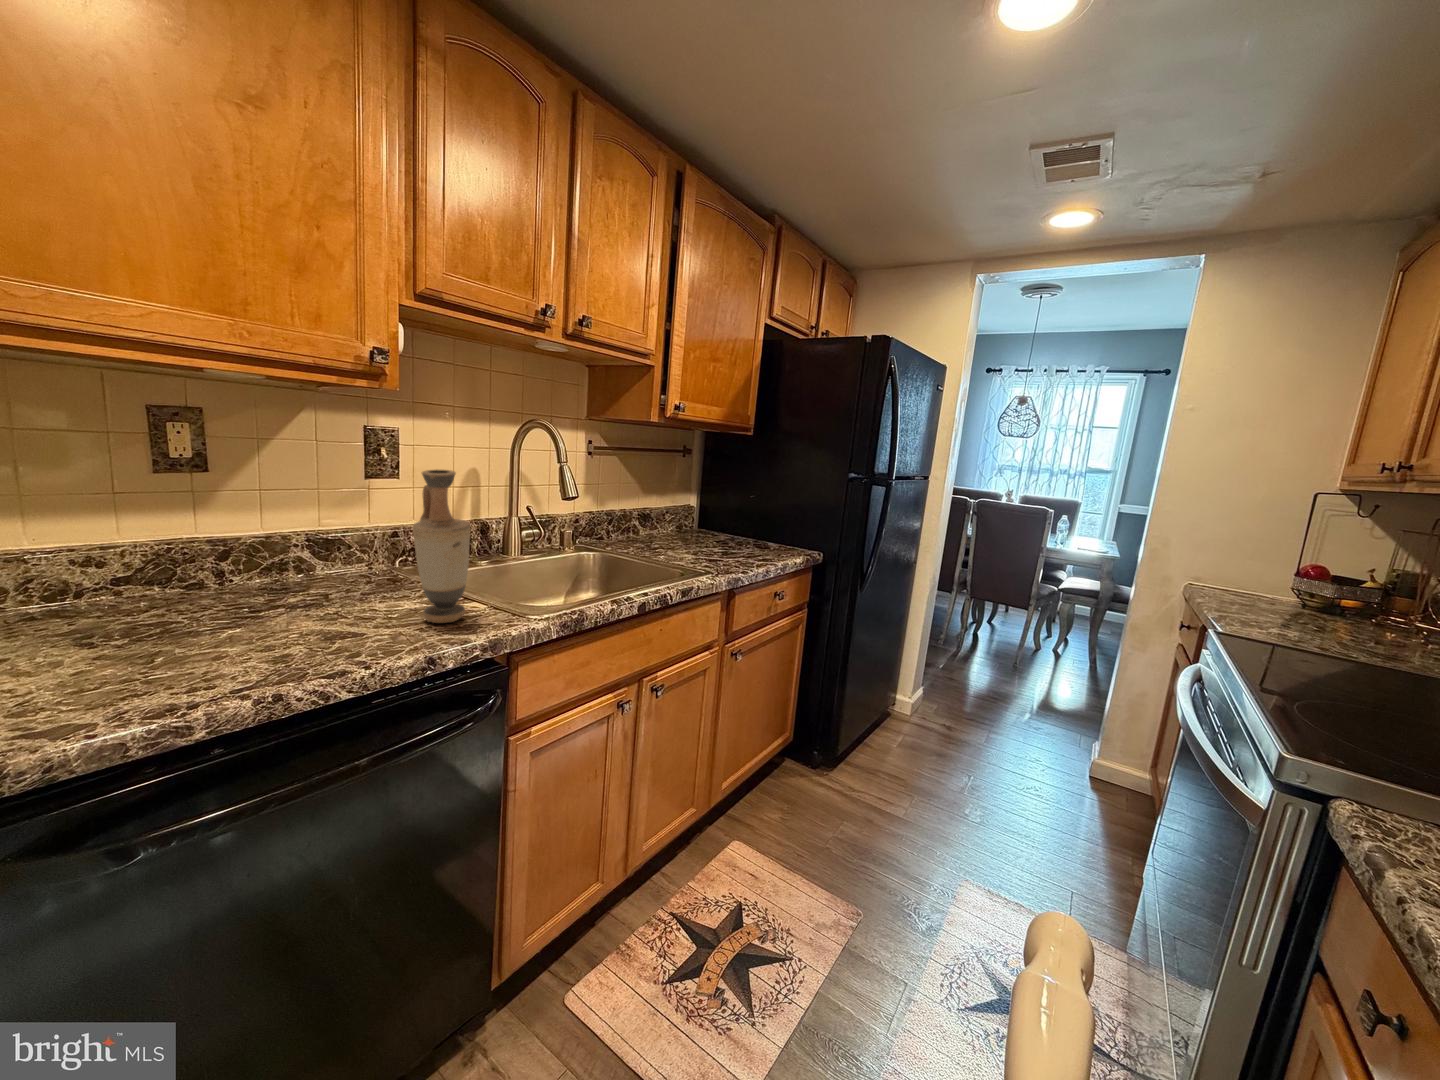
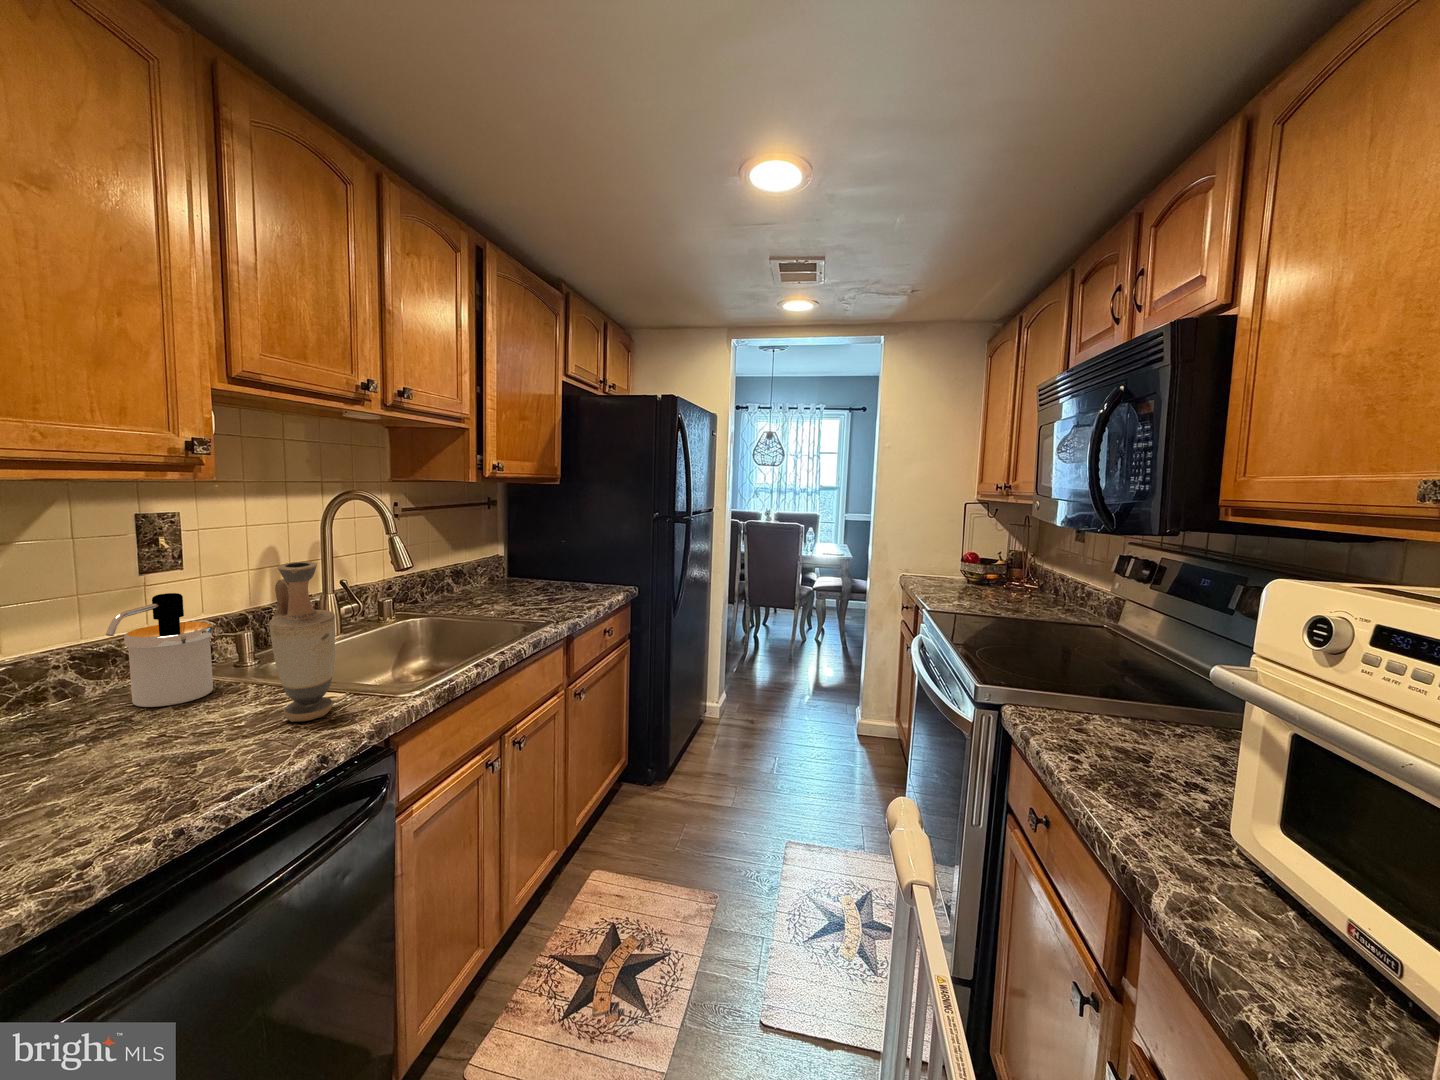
soap dispenser: none [309,493,398,591] -> present [106,593,213,707]

